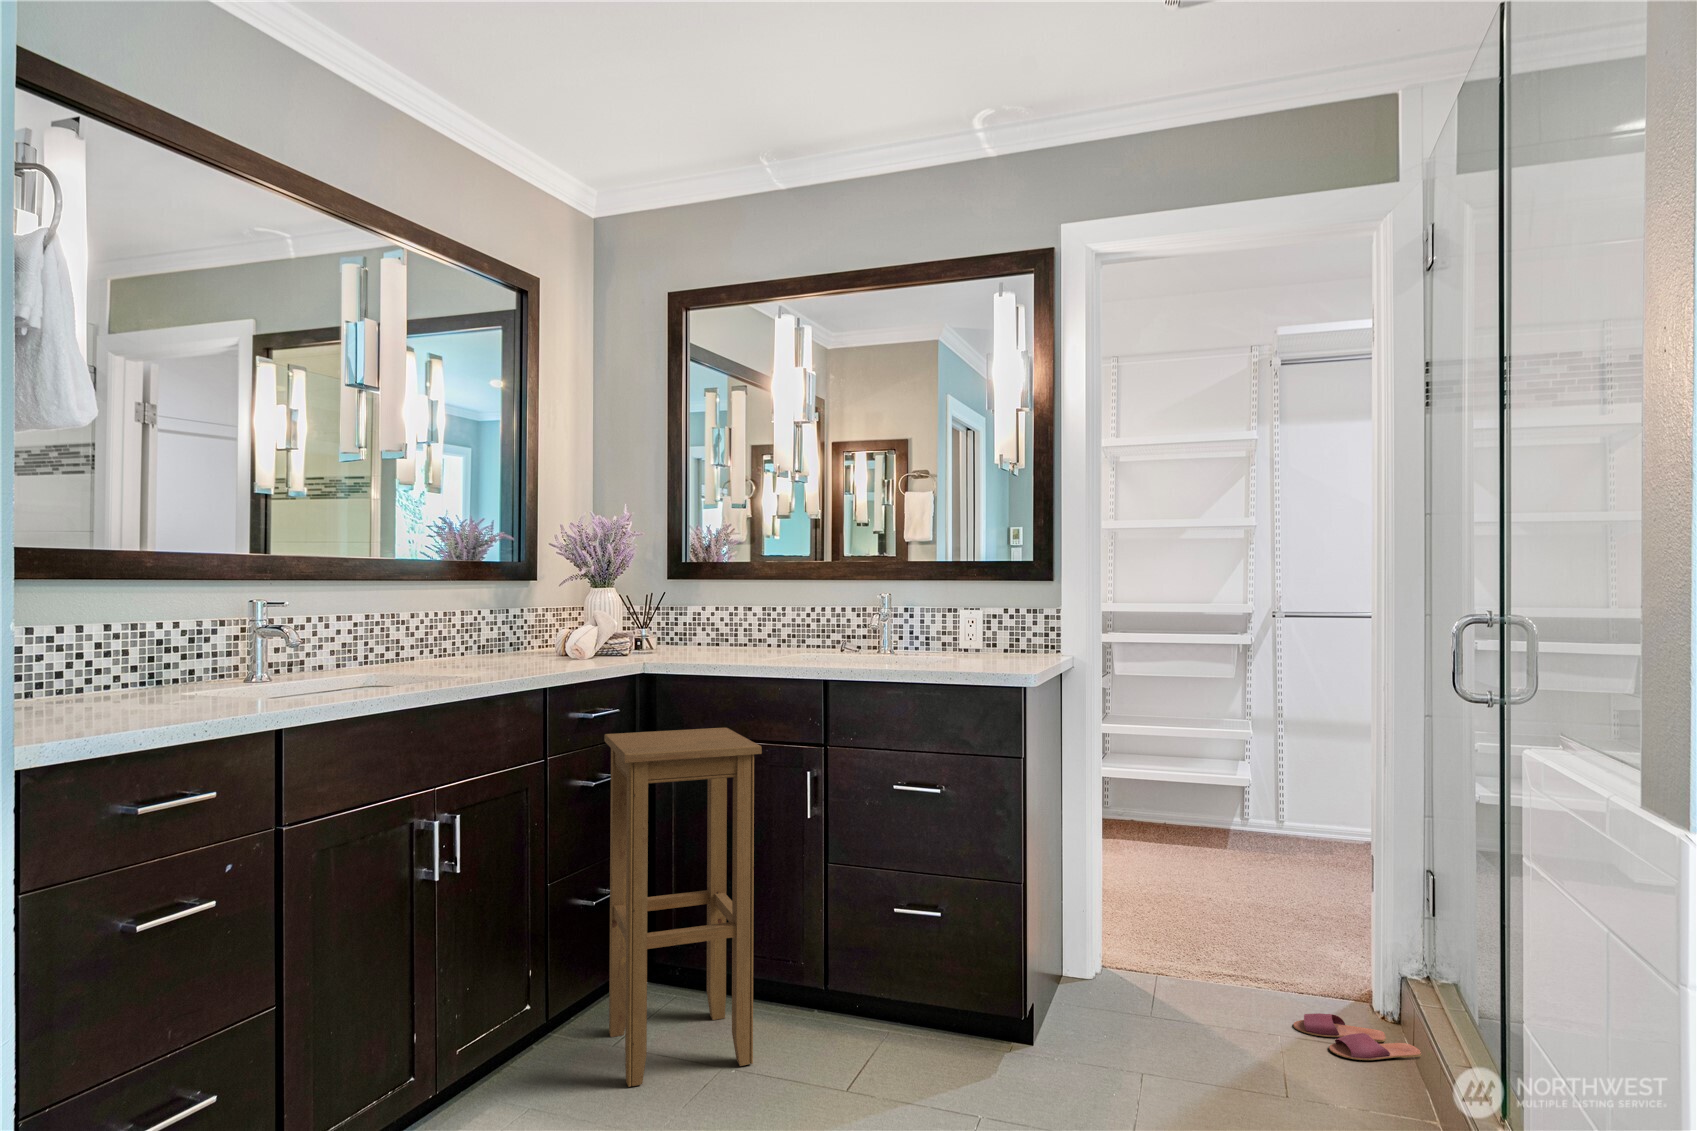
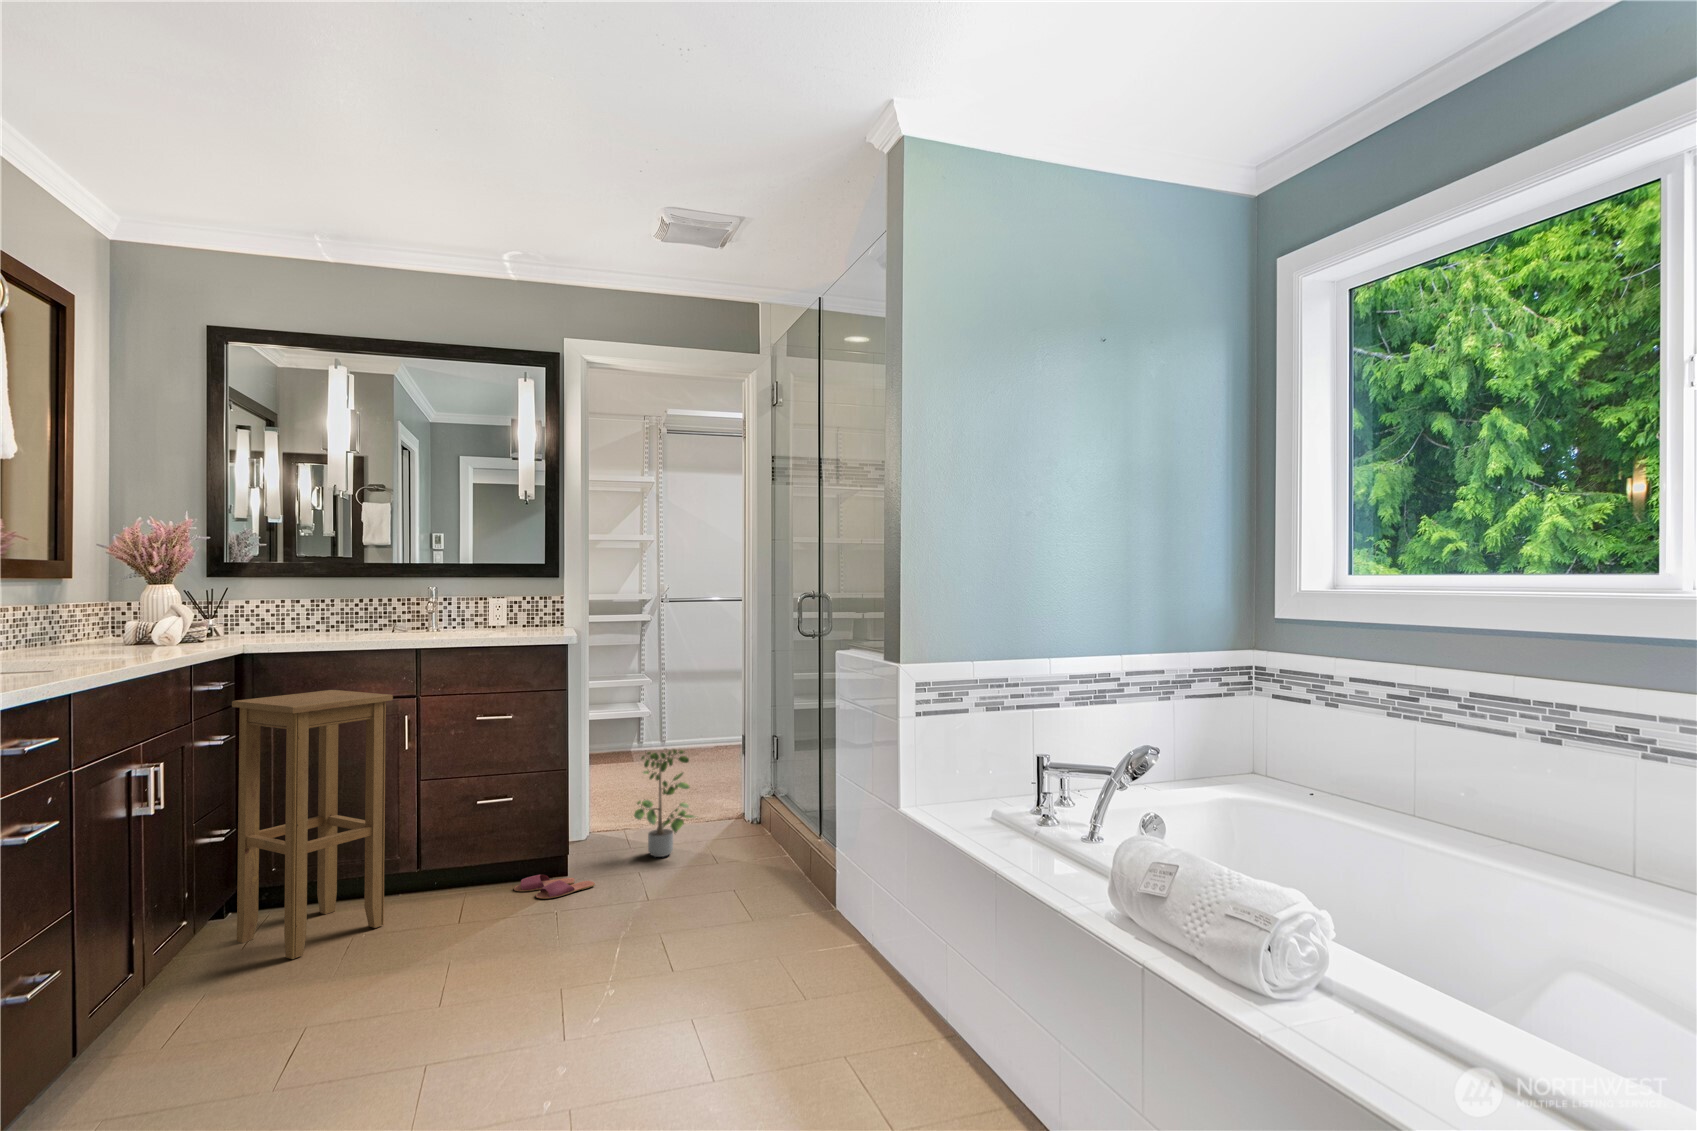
potted plant: none [1139,869,1254,1059] -> present [634,750,694,857]
slippers: present [1293,1013,1422,1060] -> present [514,875,595,899]

